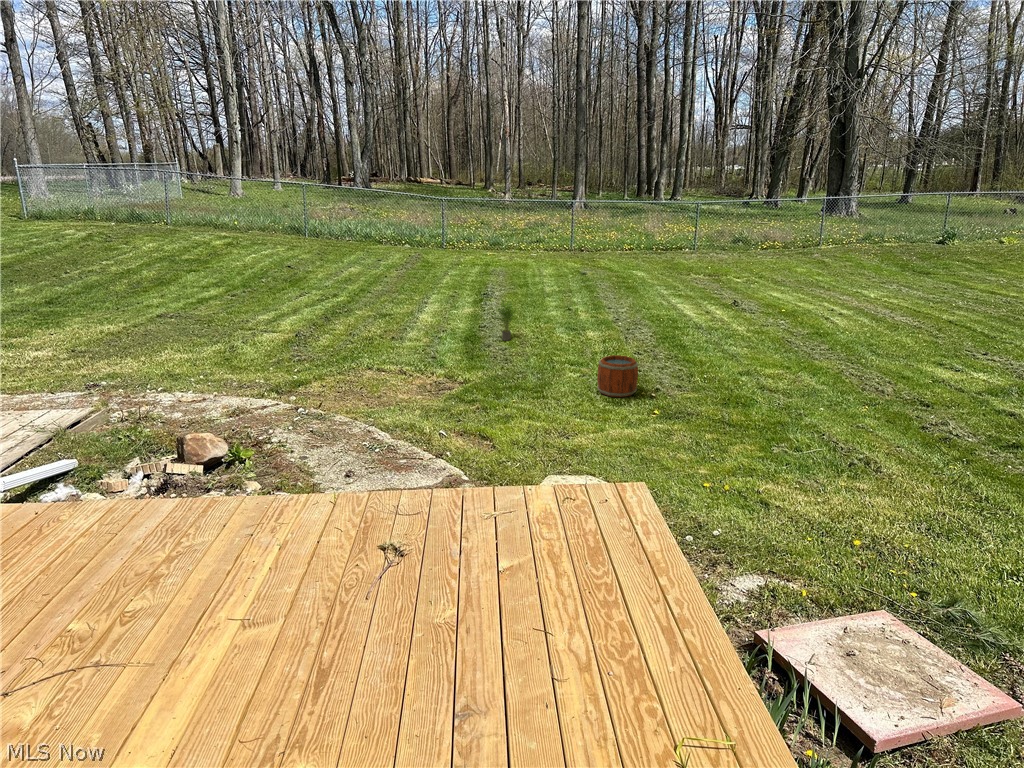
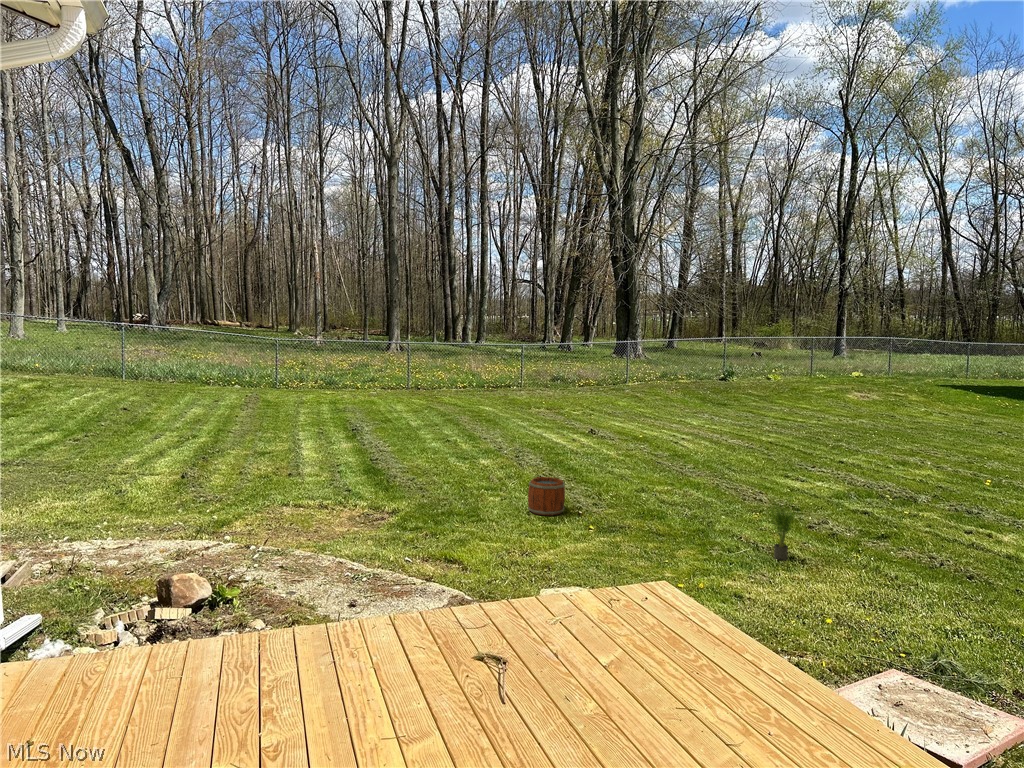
potted plant: present [497,301,516,341] -> present [771,504,796,560]

